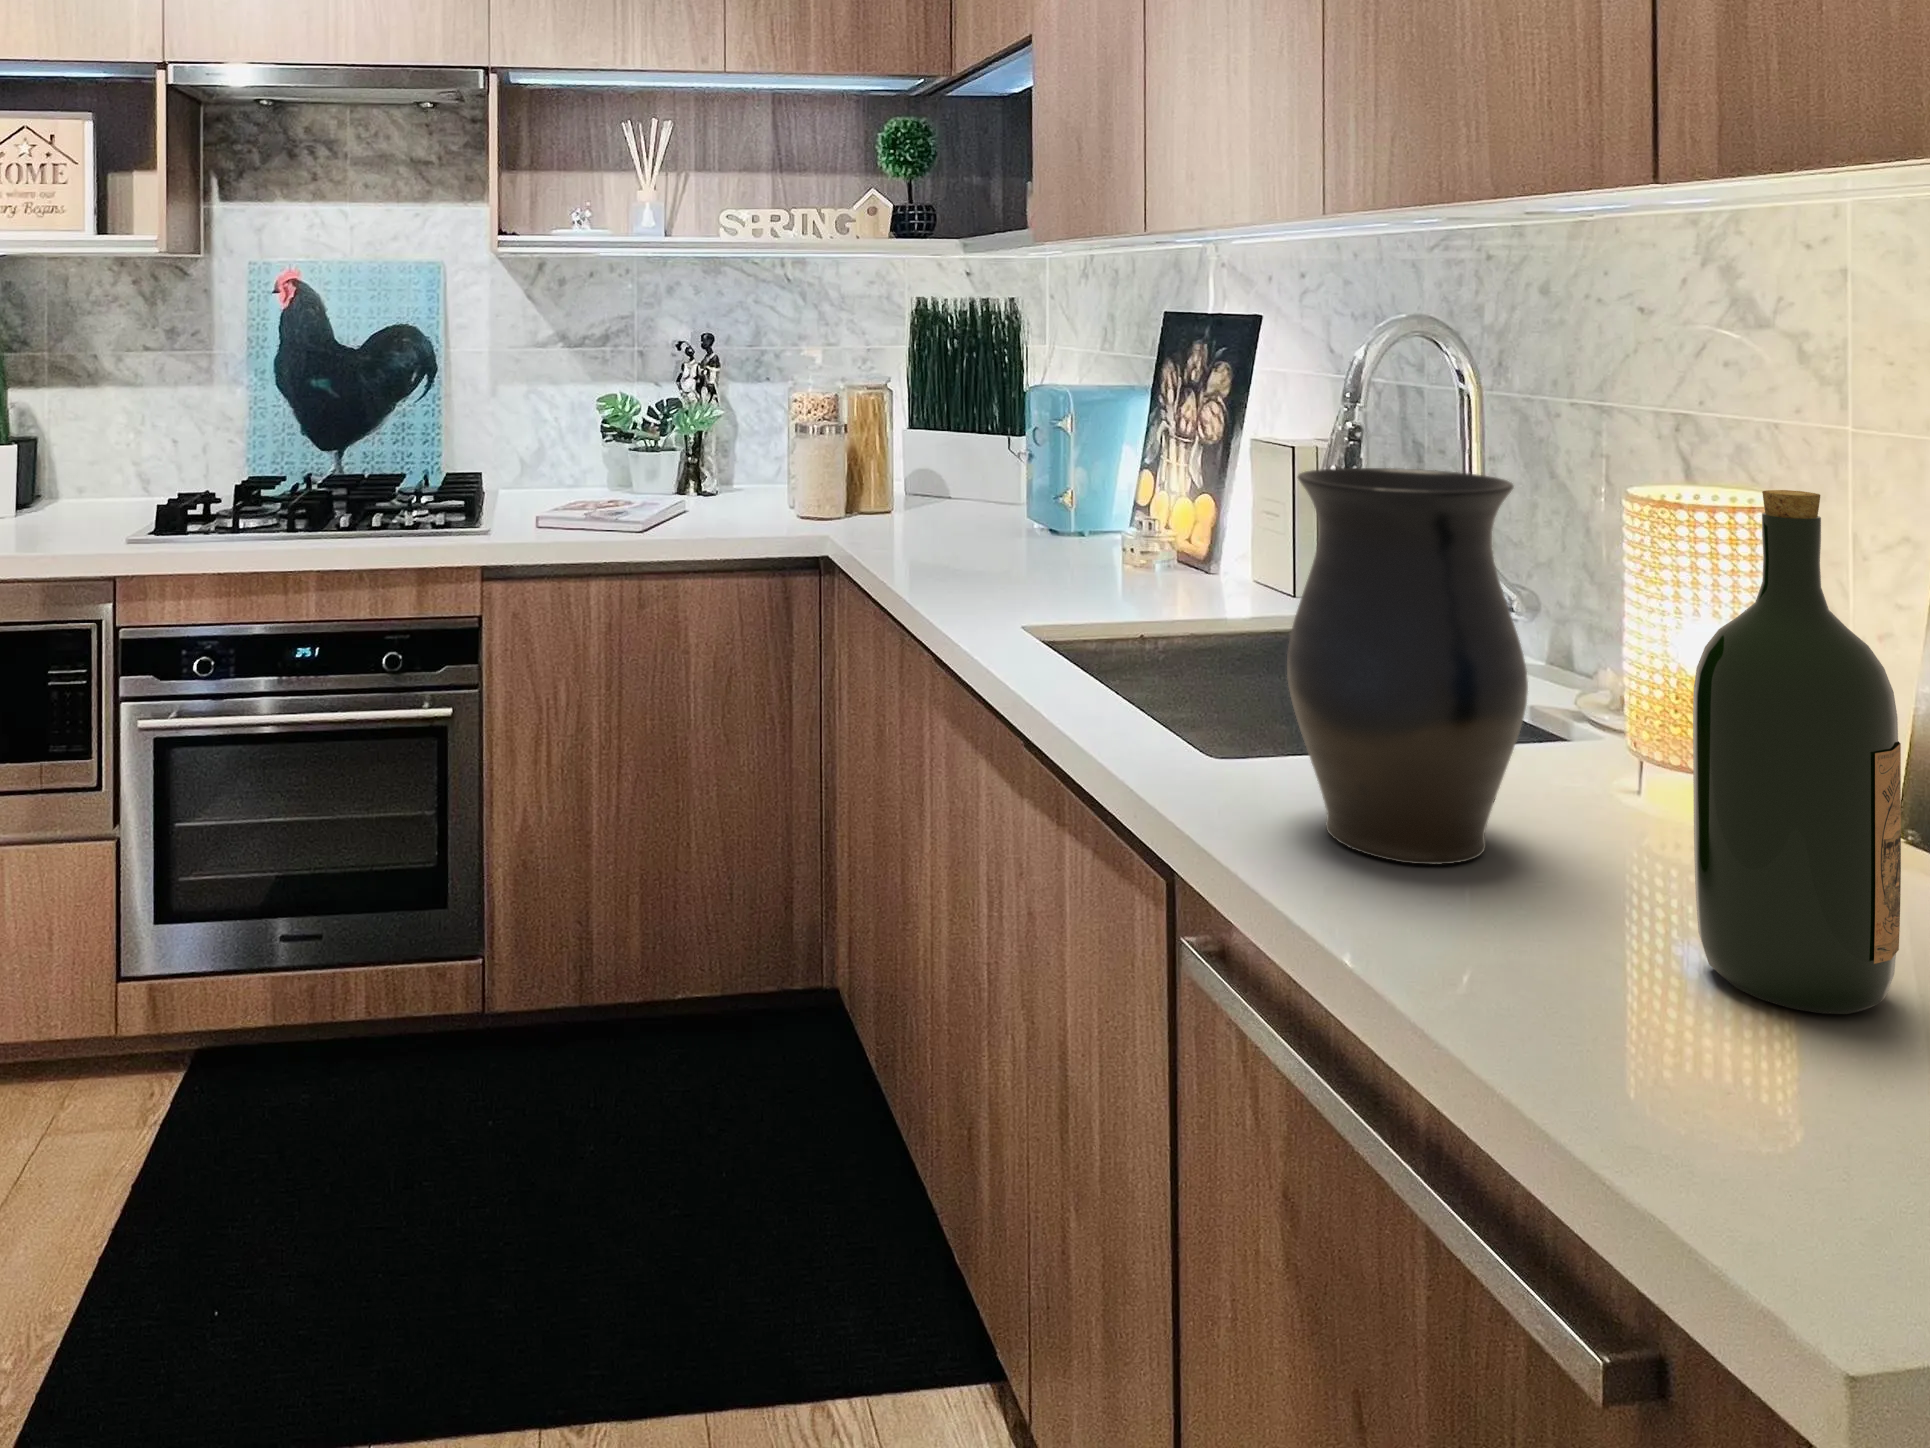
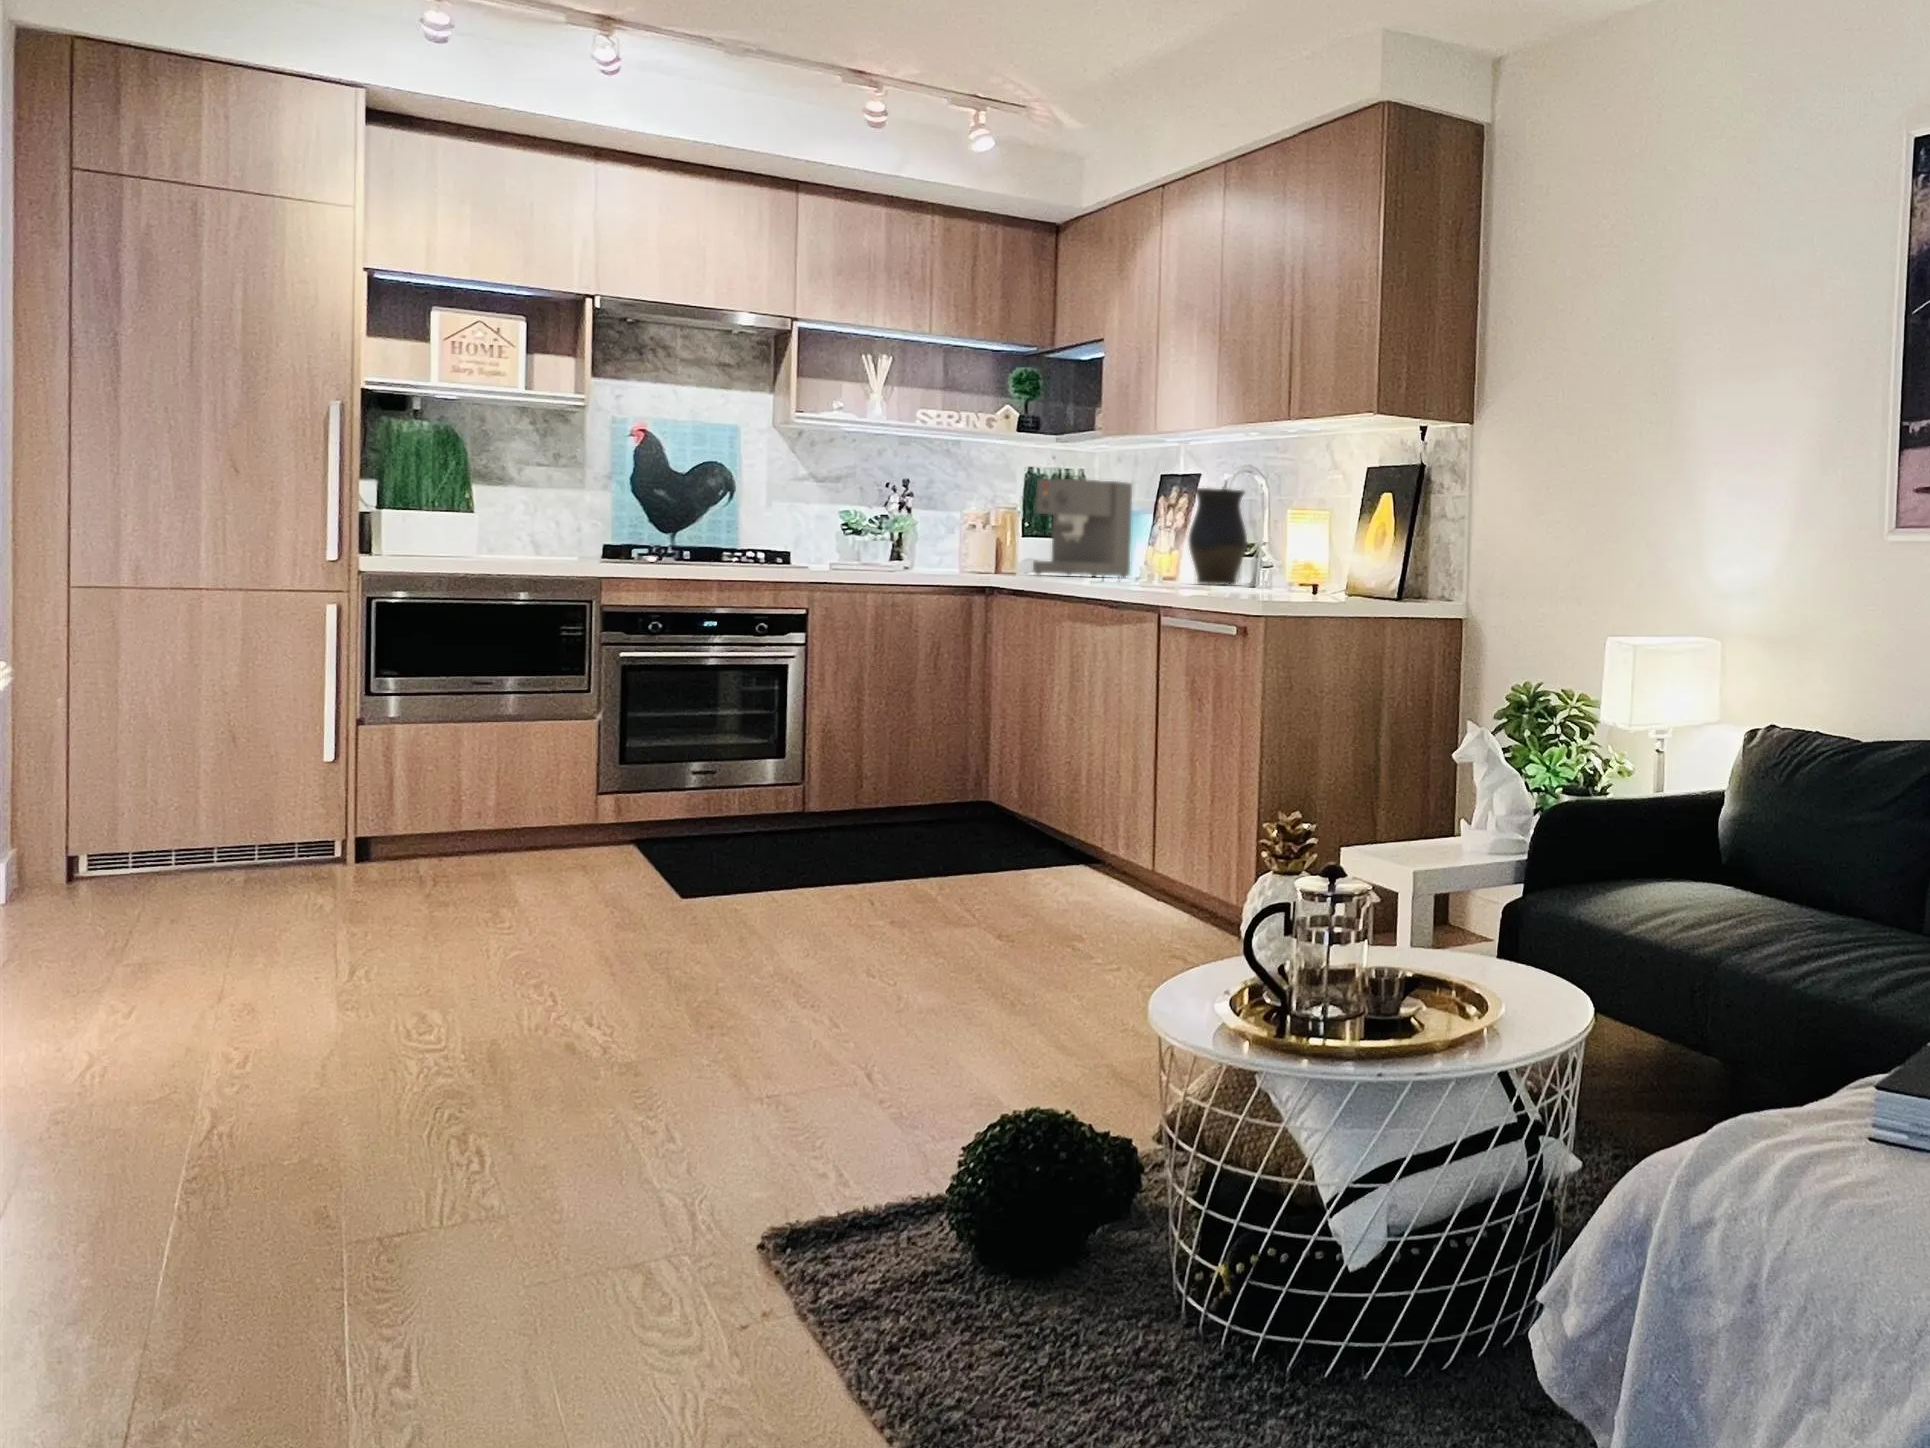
coffee maker: none [886,347,1100,583] -> present [1033,478,1132,577]
wine bottle: present [1693,490,1901,1014] -> none [1268,482,1305,587]

